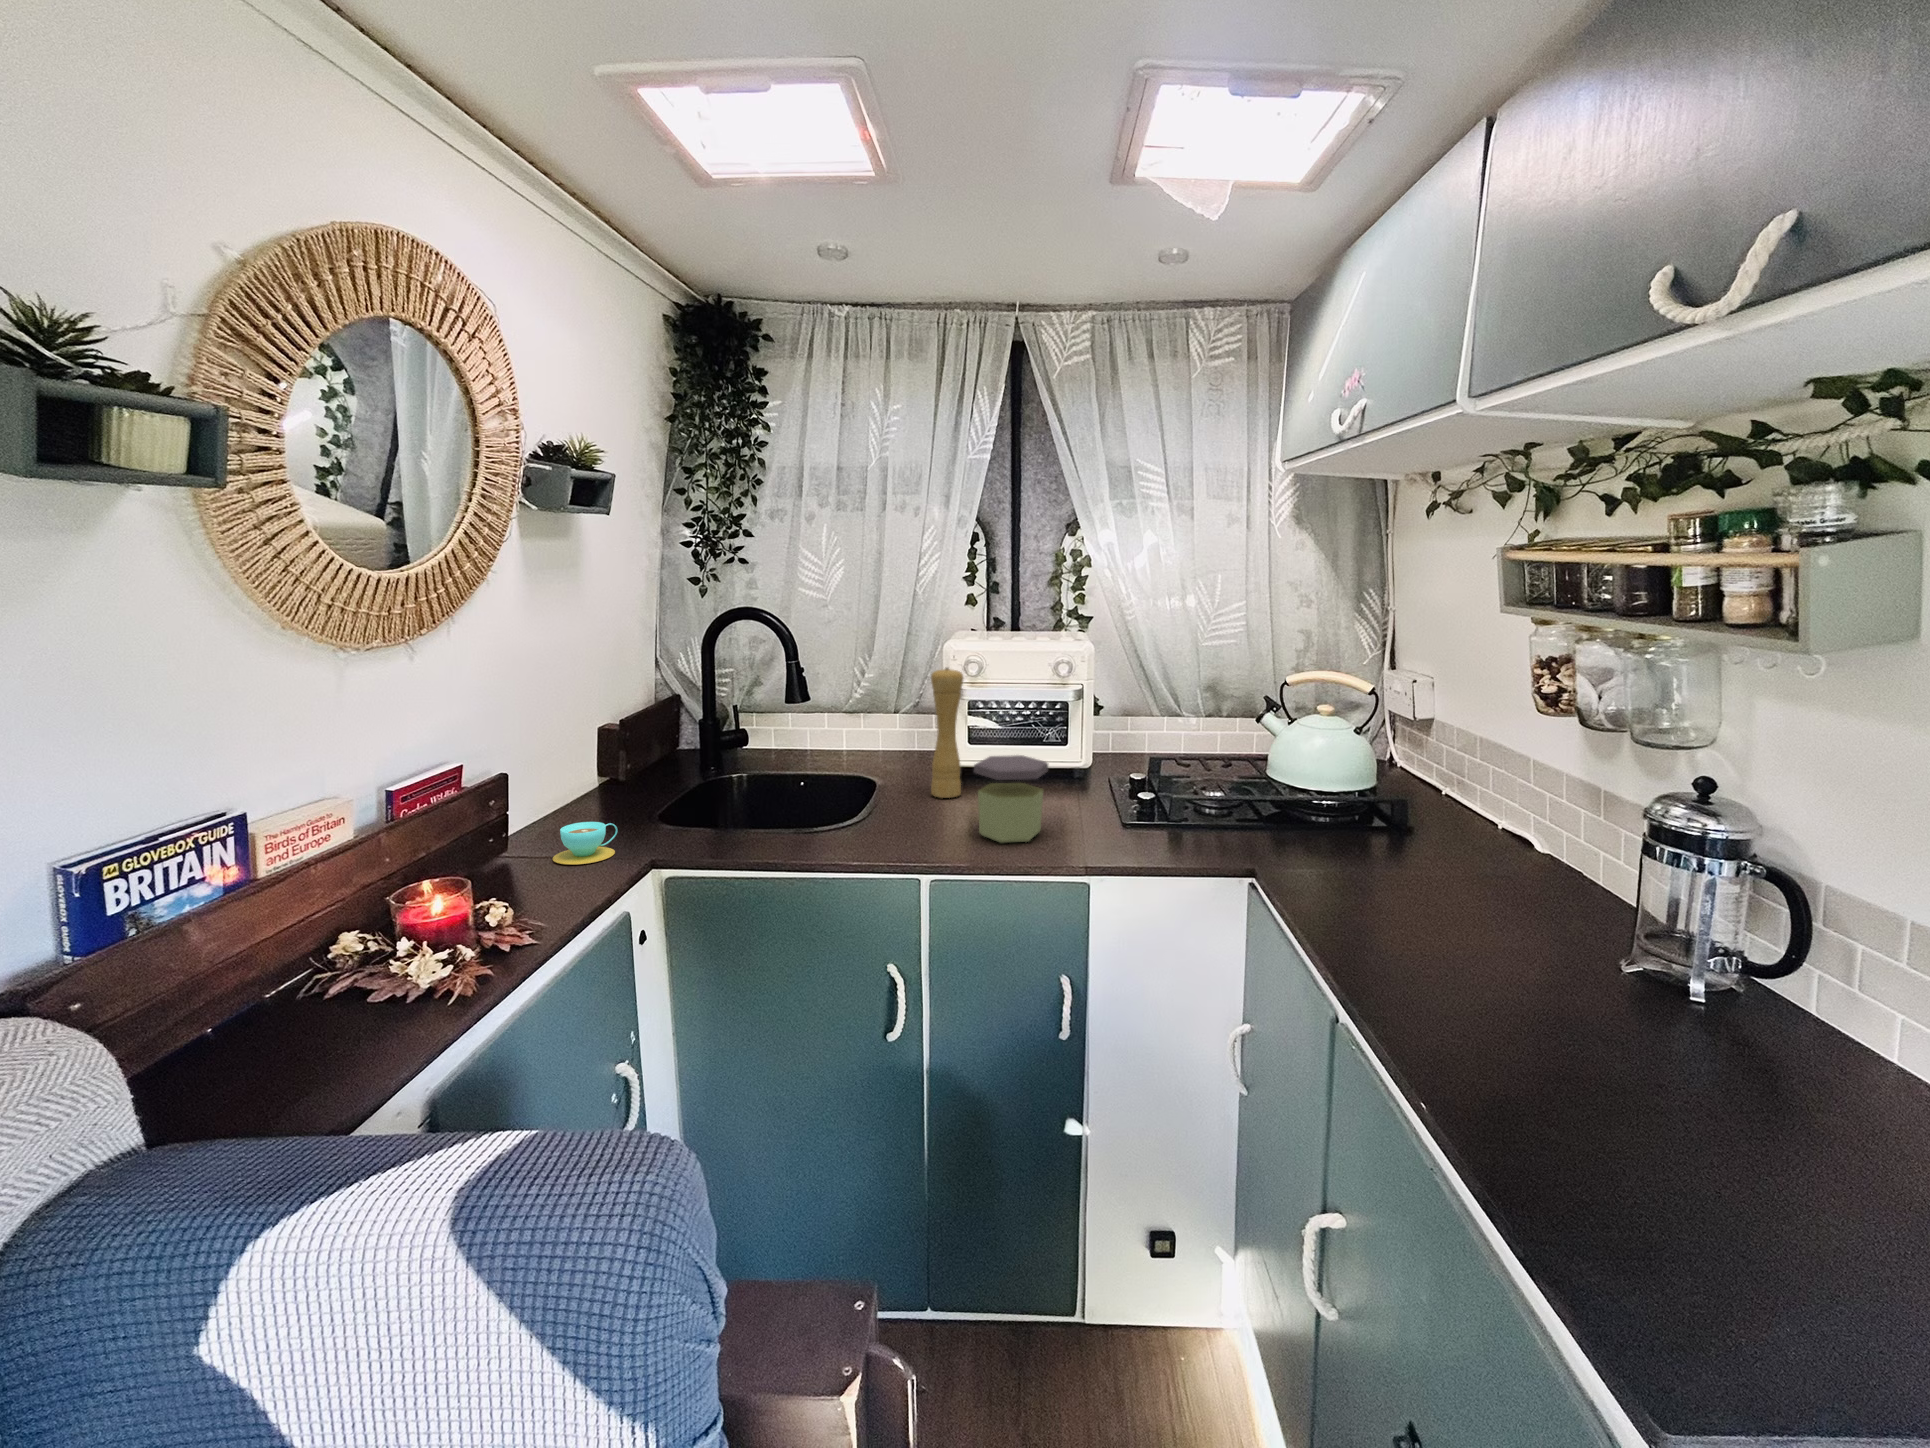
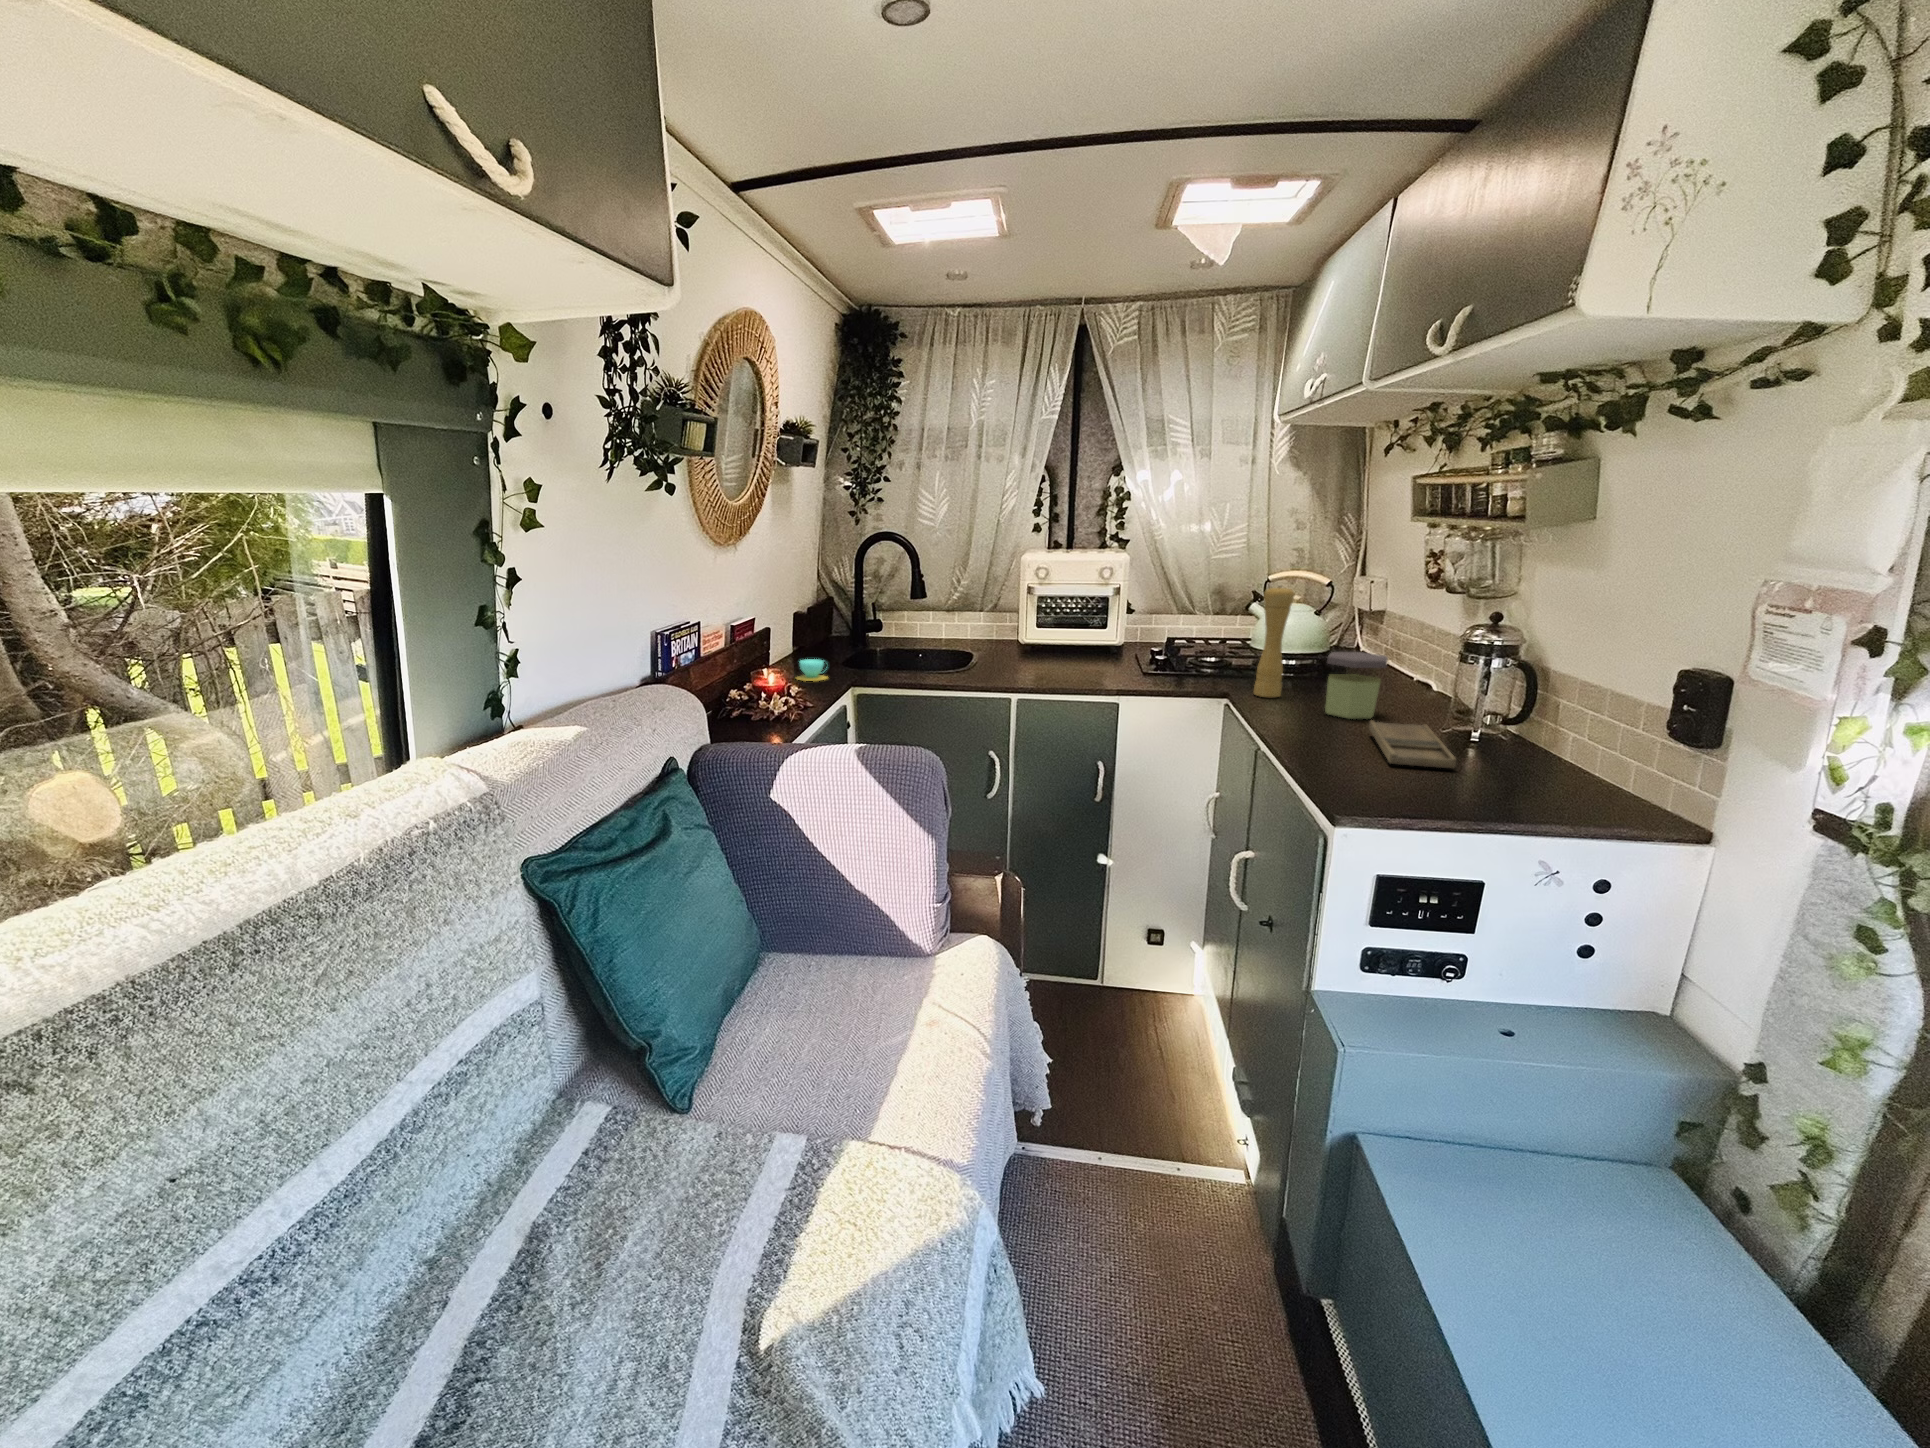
pepper mill: present [931,668,963,798] -> present [1254,586,1295,698]
jar: present [974,755,1048,843] -> present [1325,652,1388,719]
tray: none [1531,966,1769,1122] -> present [1369,720,1456,768]

